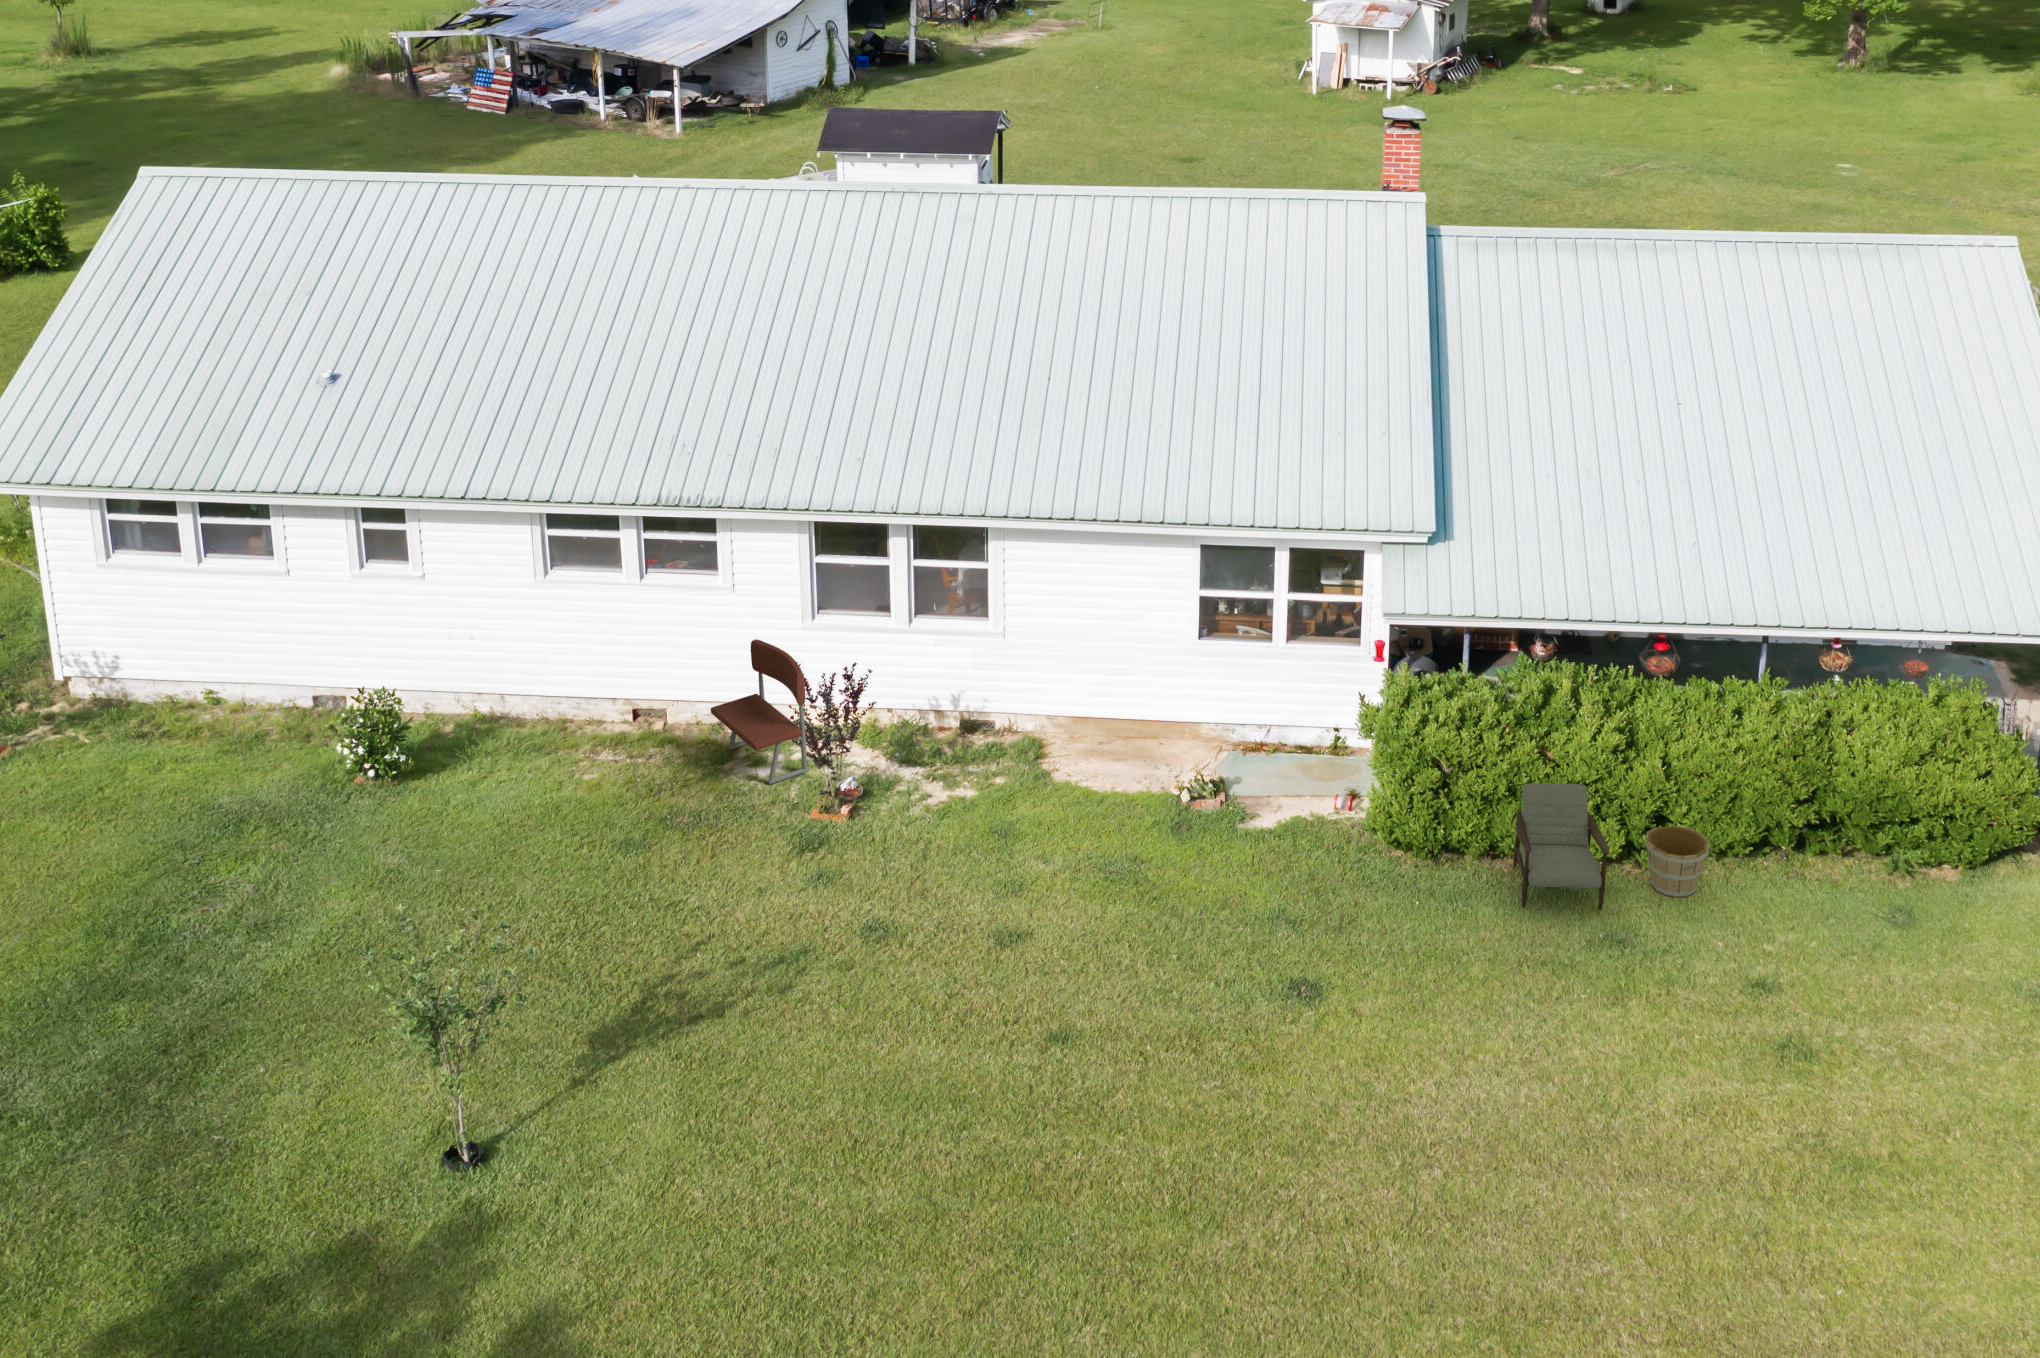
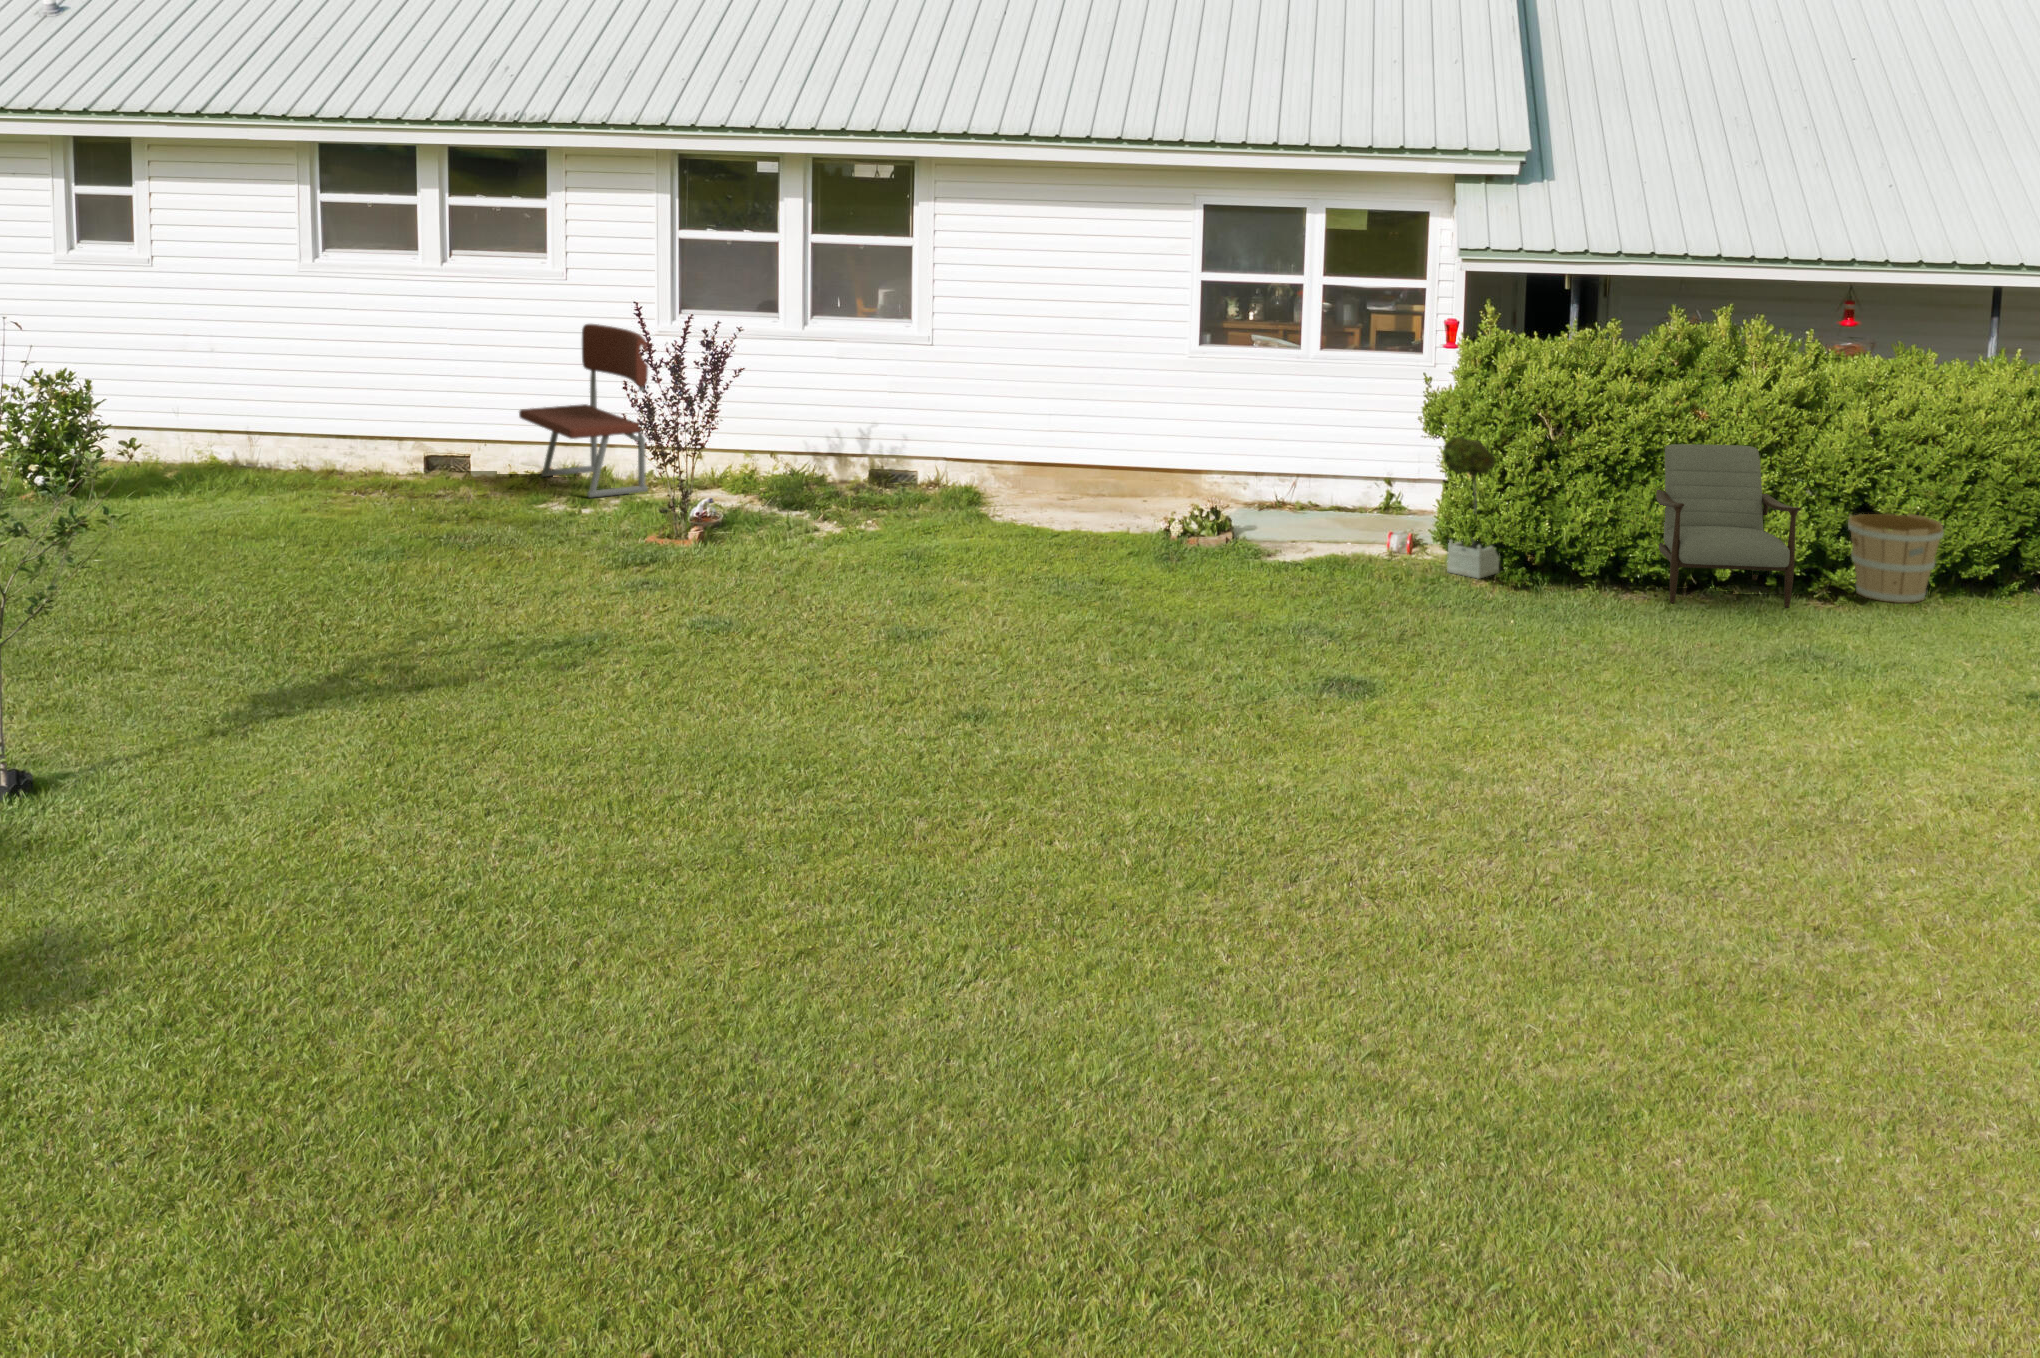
potted tree: none [1370,780,1410,878] -> present [1443,436,1499,578]

